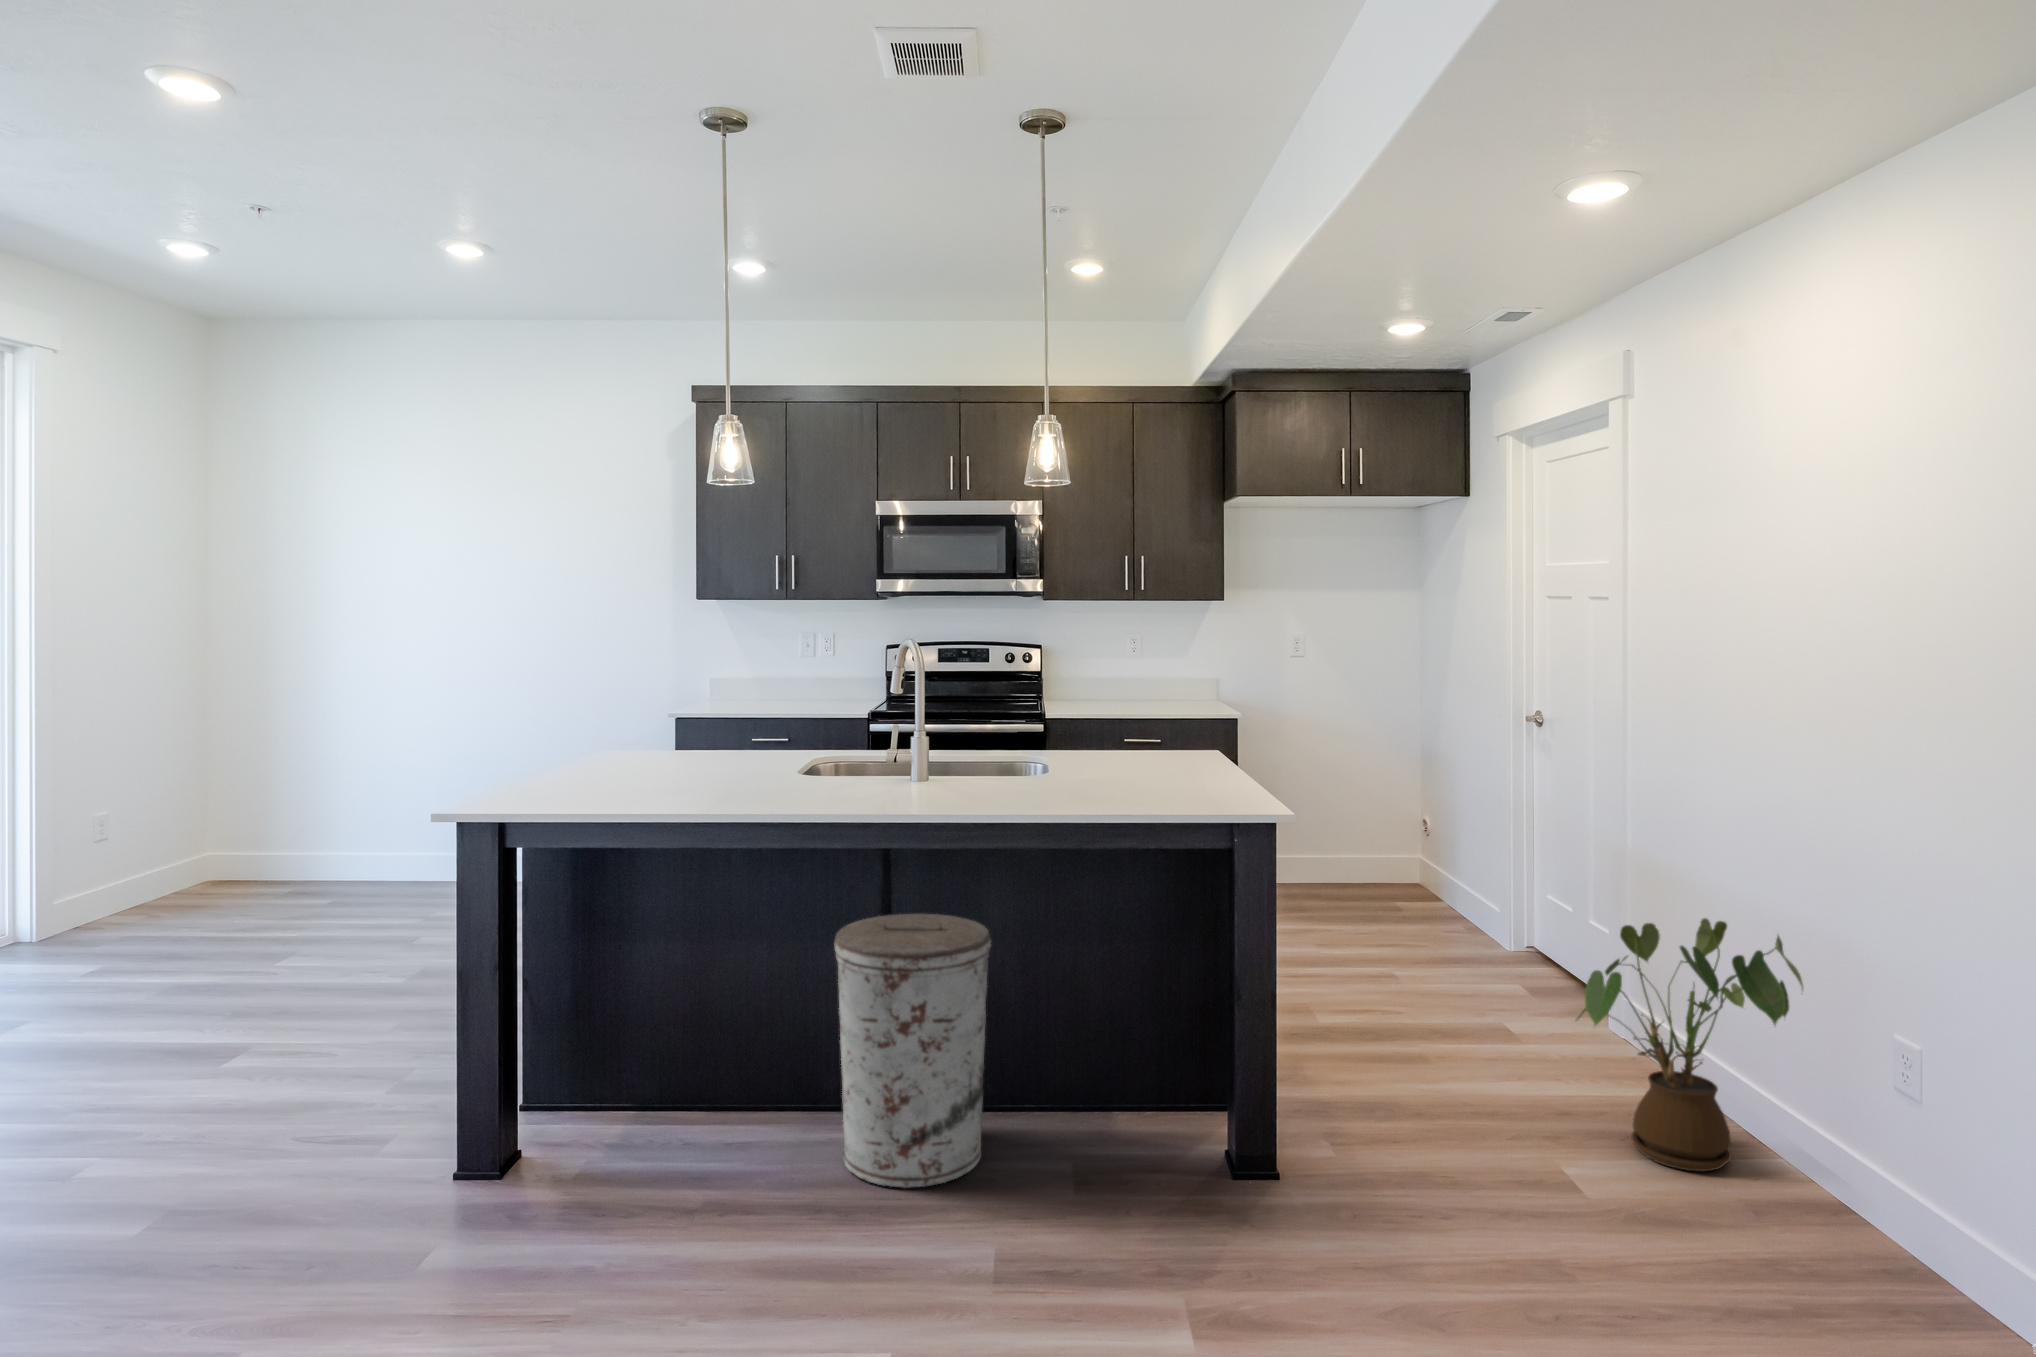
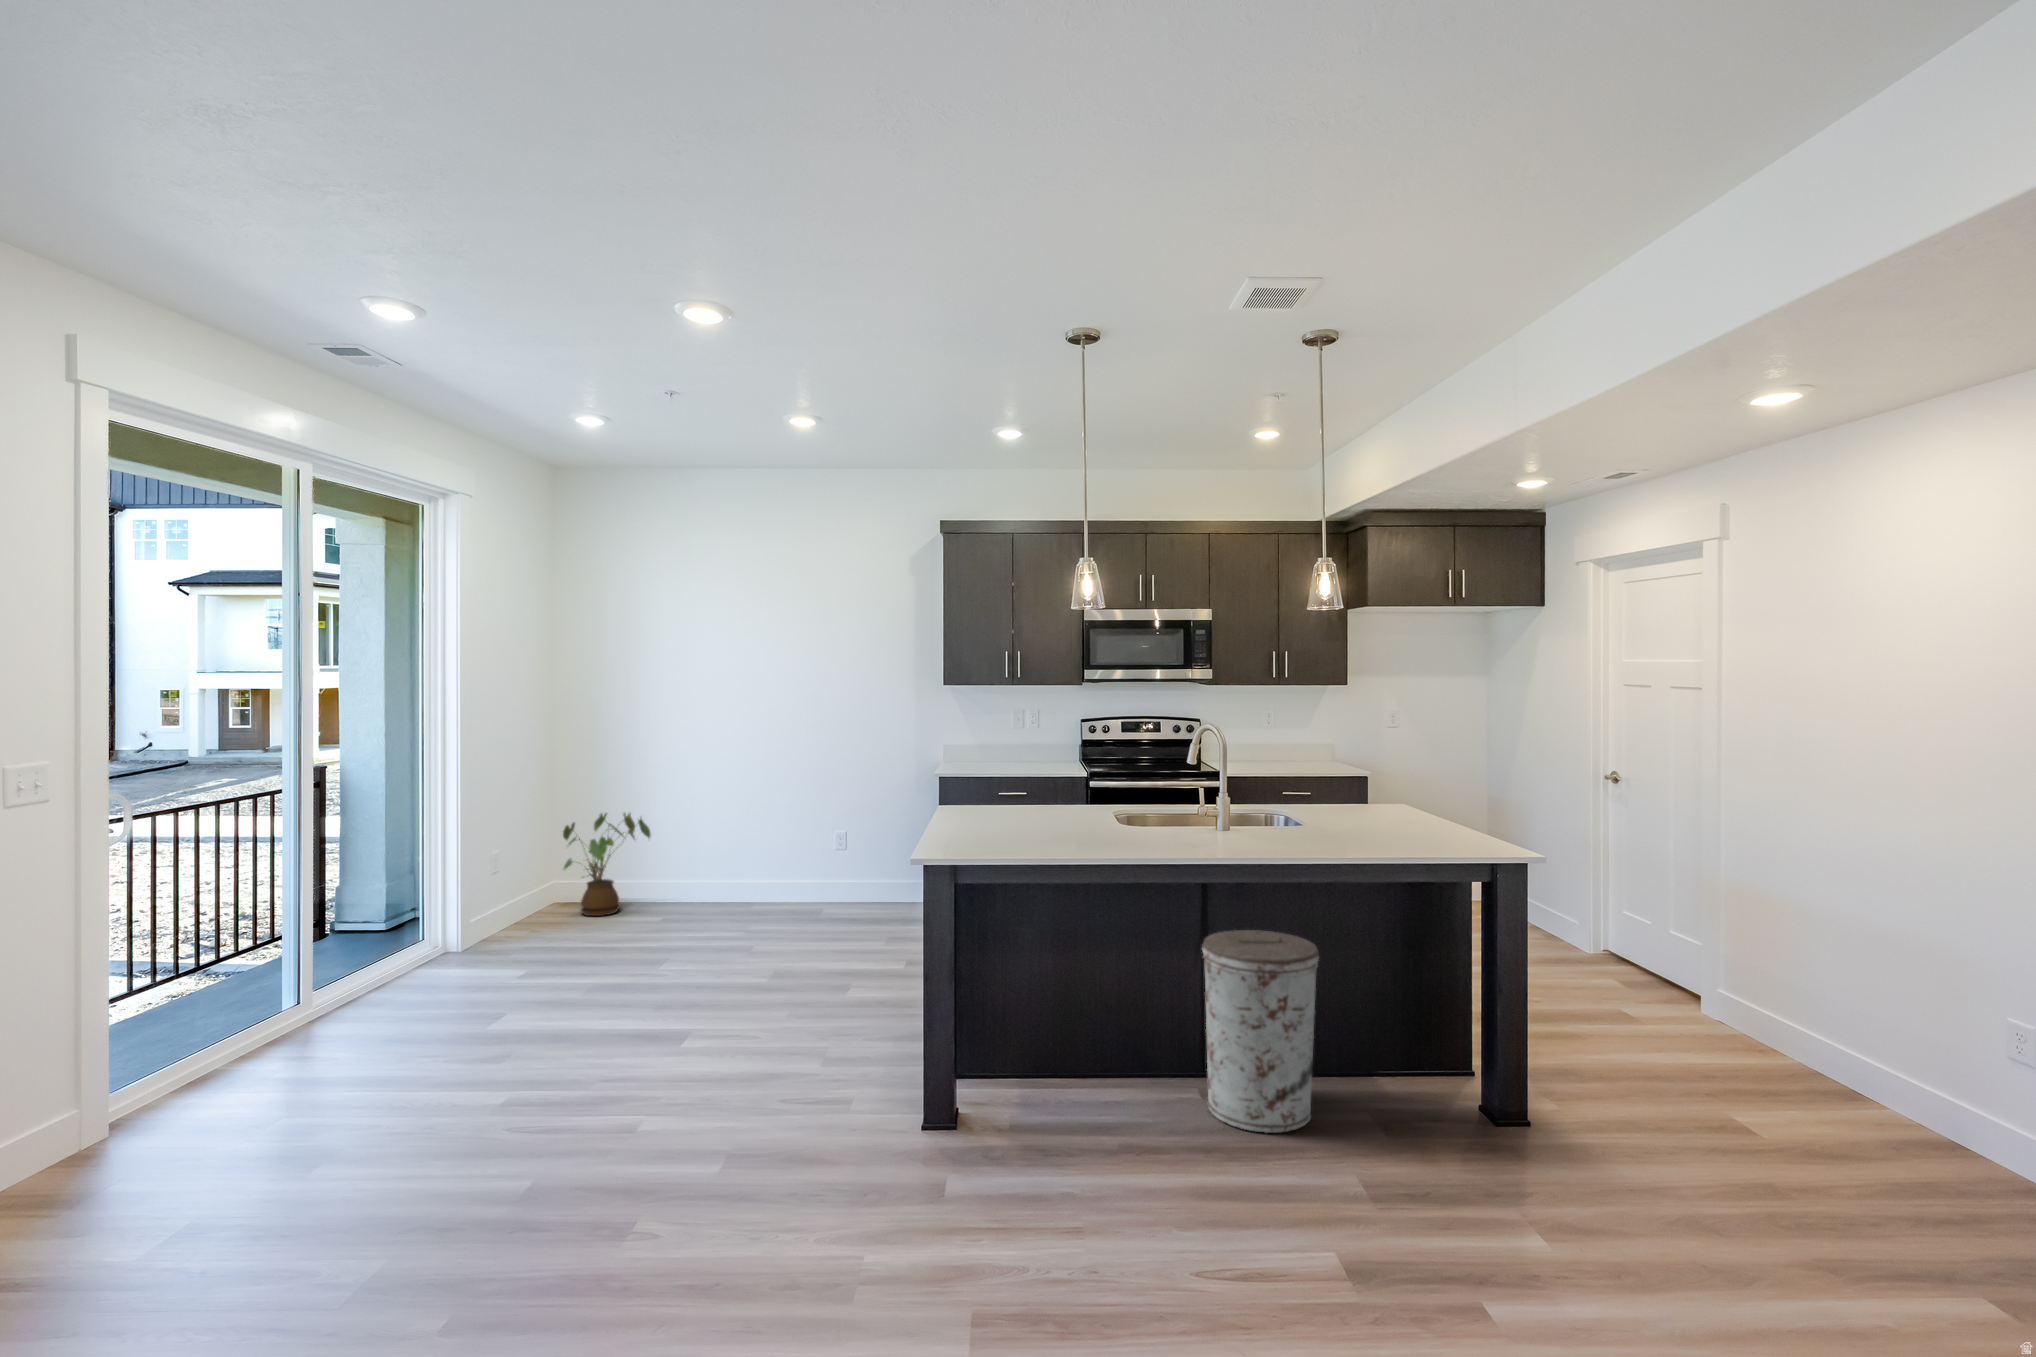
house plant: present [1577,918,1803,1171] -> present [563,813,651,916]

